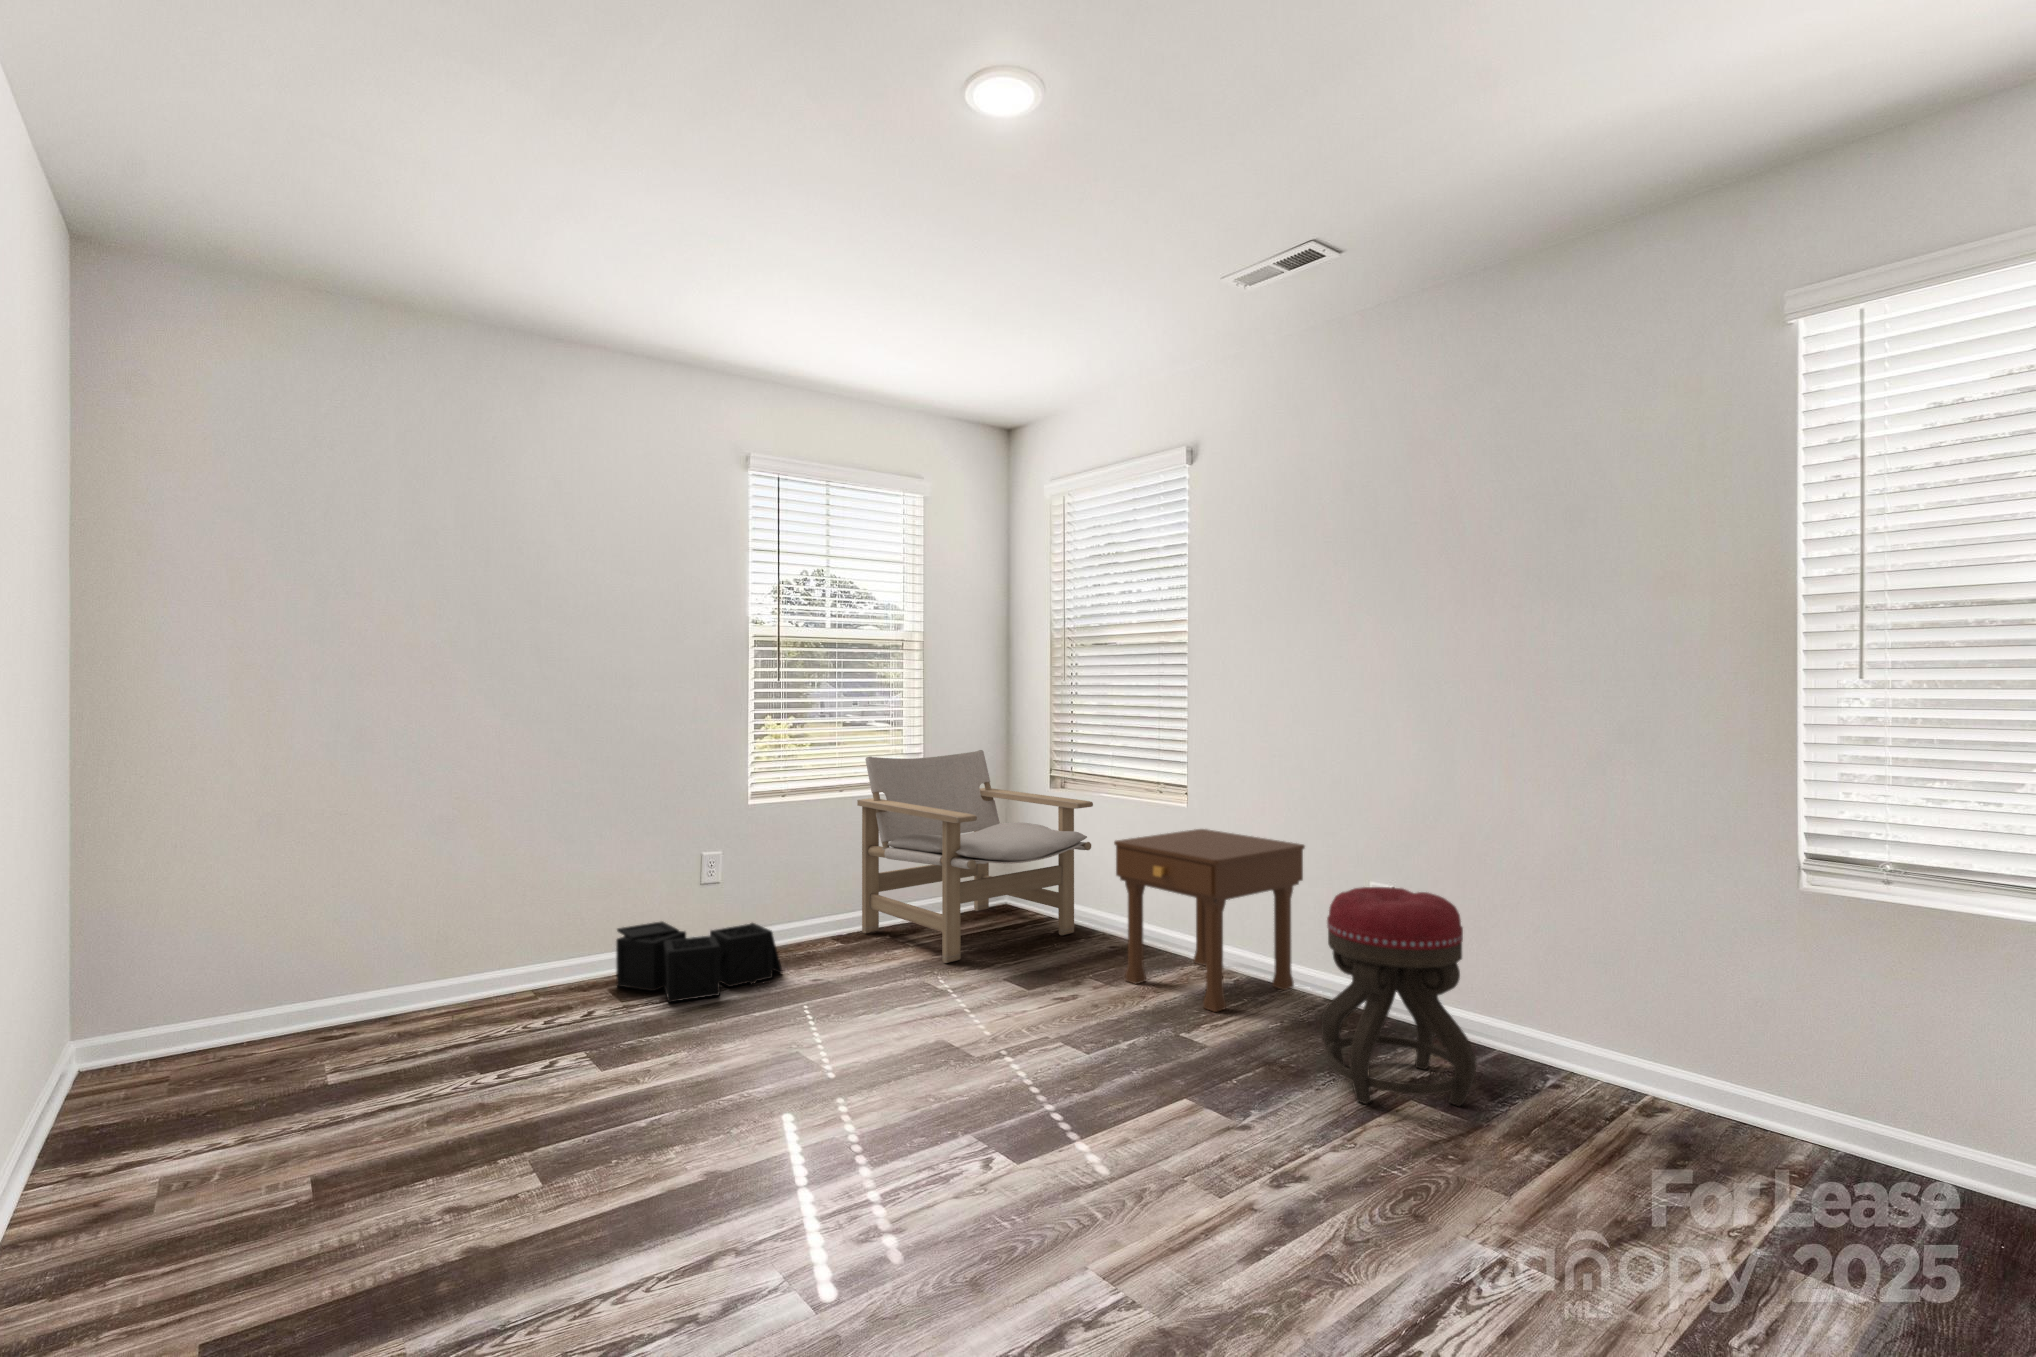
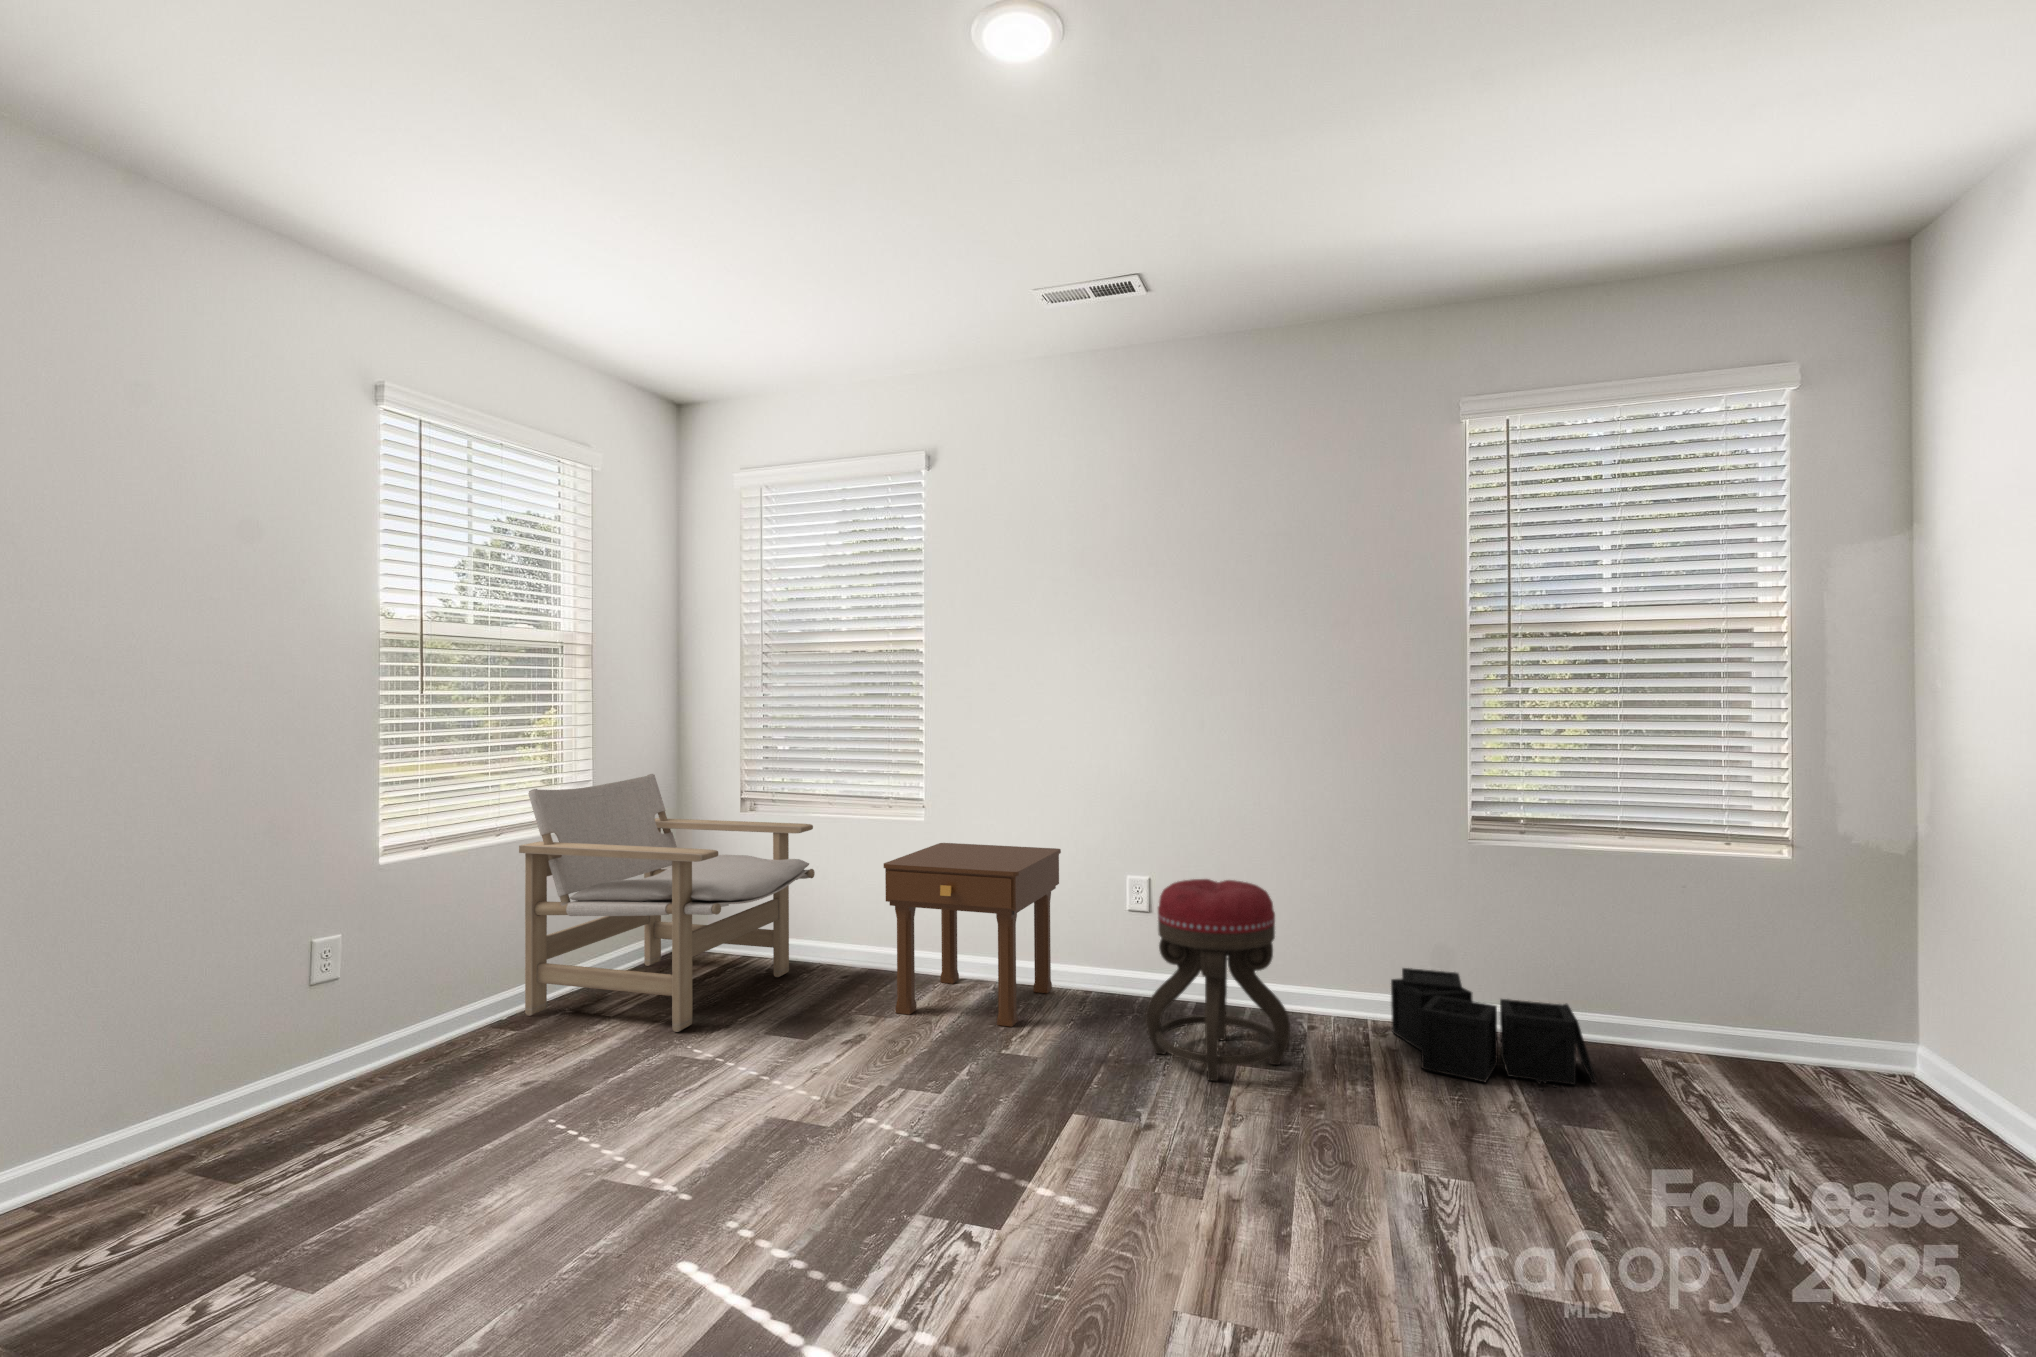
storage bin: present [616,922,782,1002] -> present [1391,968,1596,1091]

